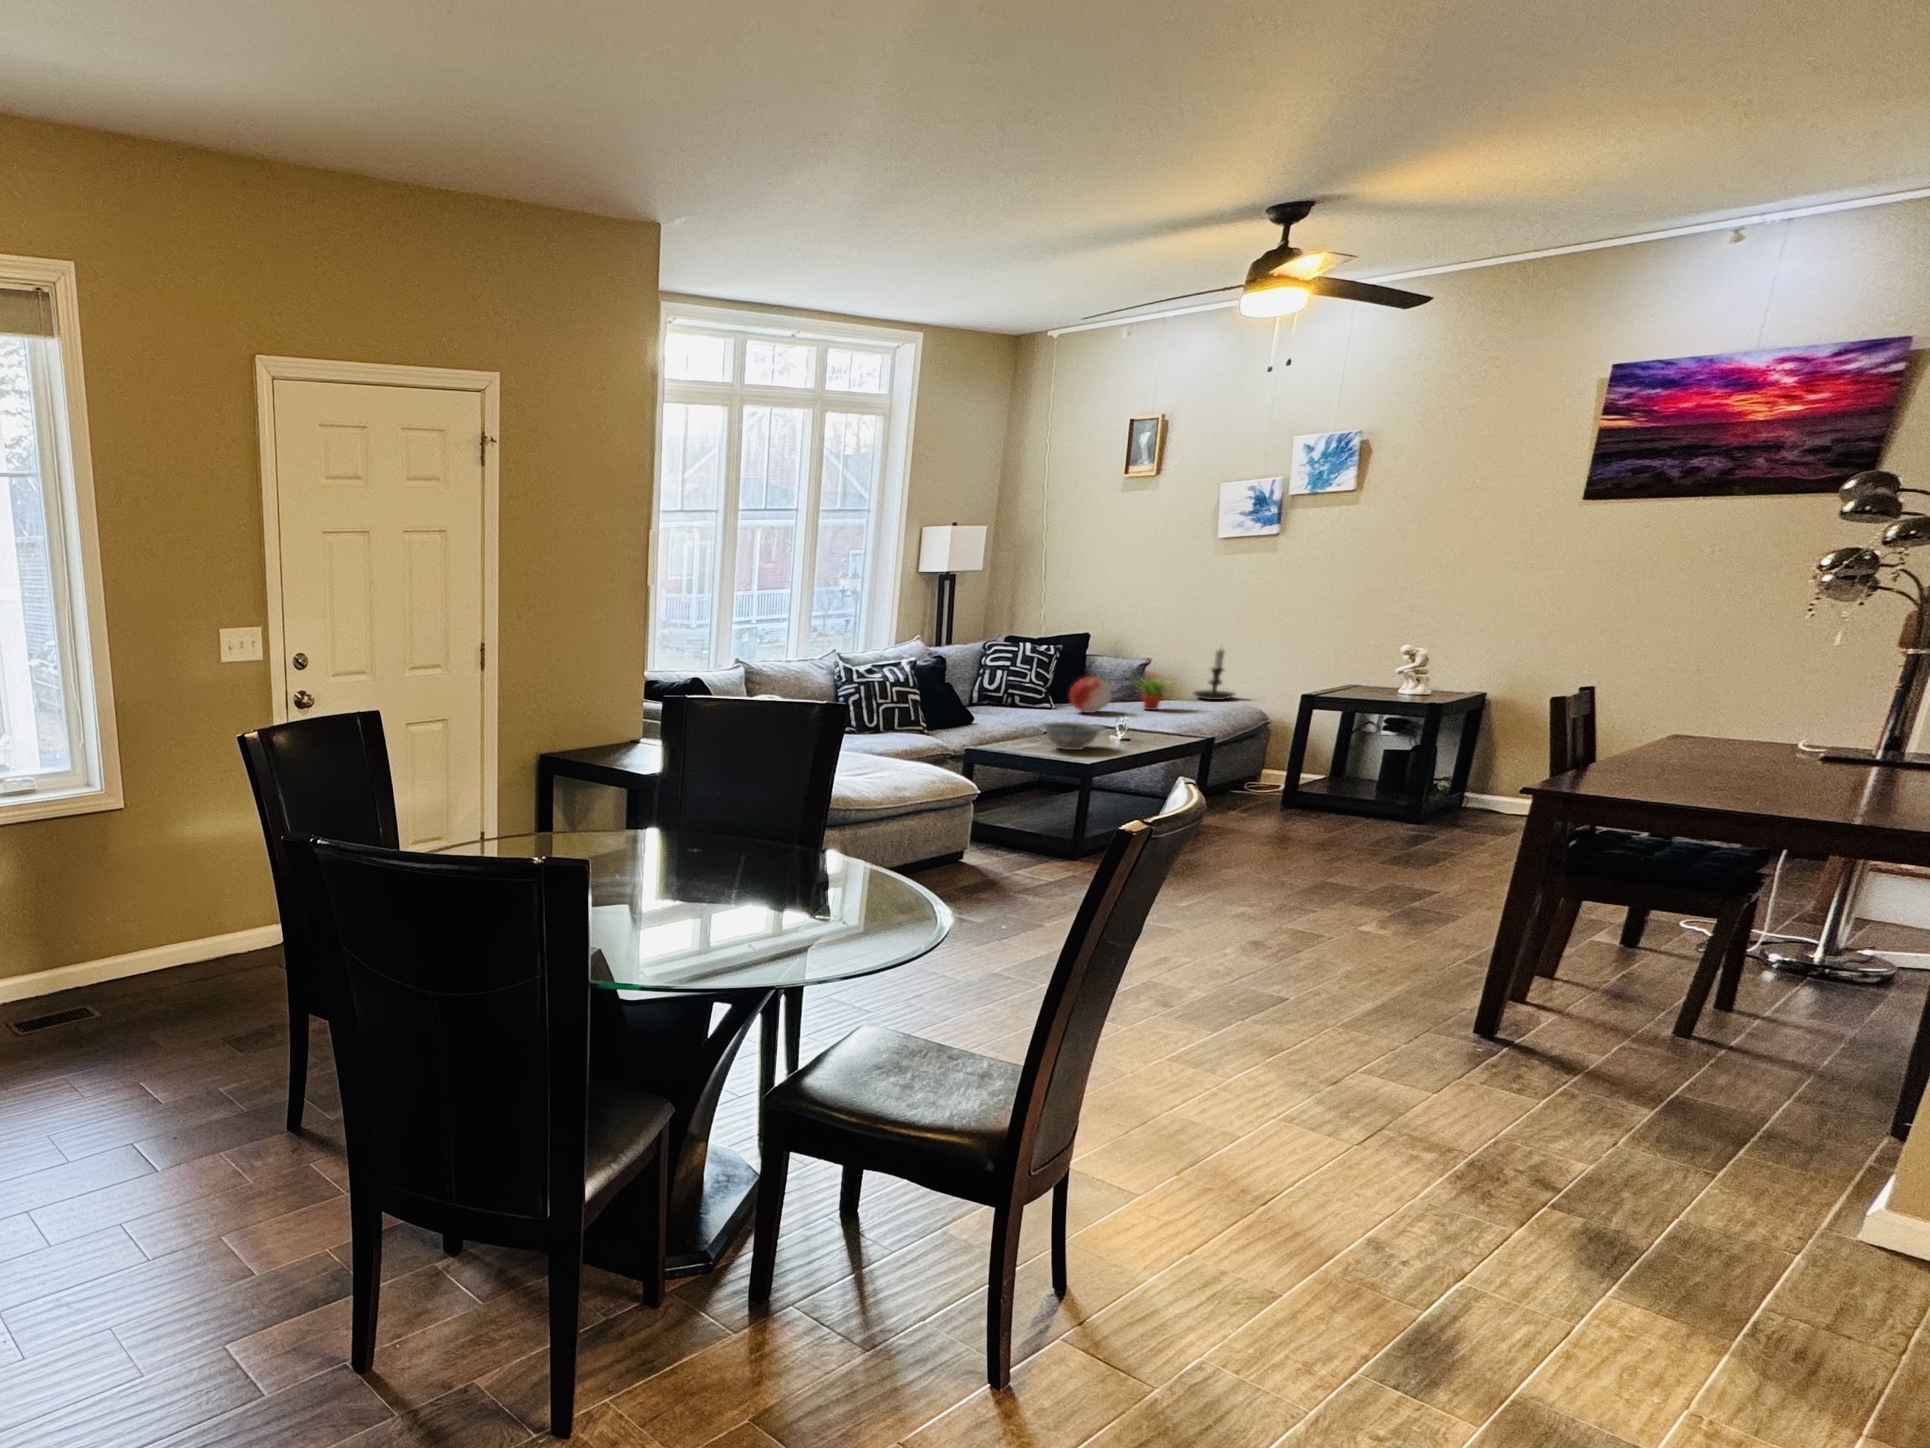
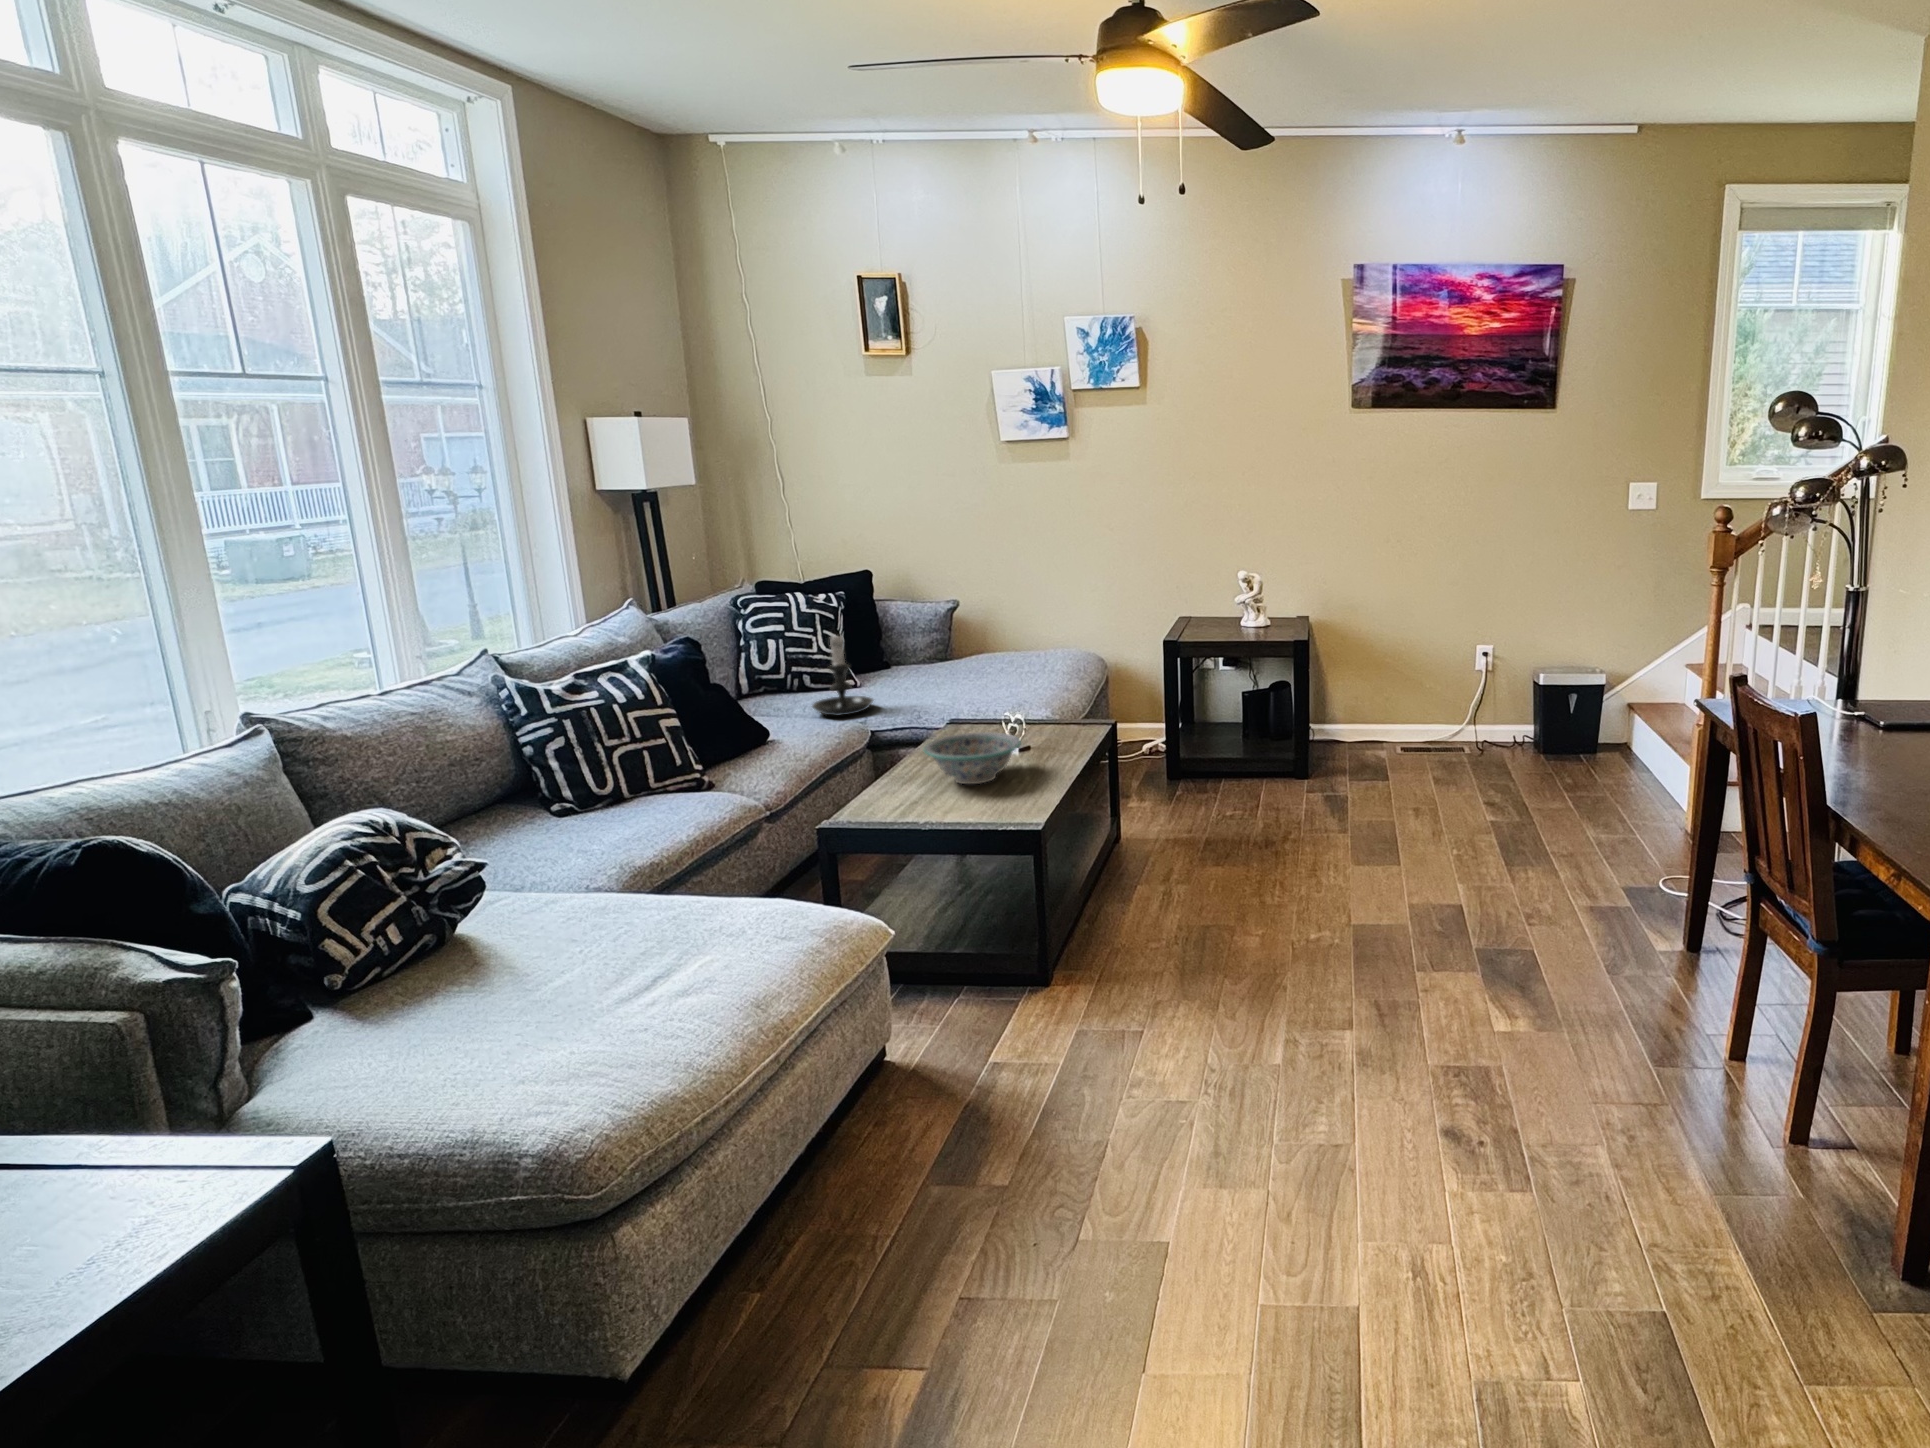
candle holder: present [1194,649,1234,700] -> present [812,635,873,716]
decorative orb: present [1070,677,1111,713] -> none [891,639,947,690]
succulent plant: present [1141,678,1167,710] -> none [960,625,1013,674]

